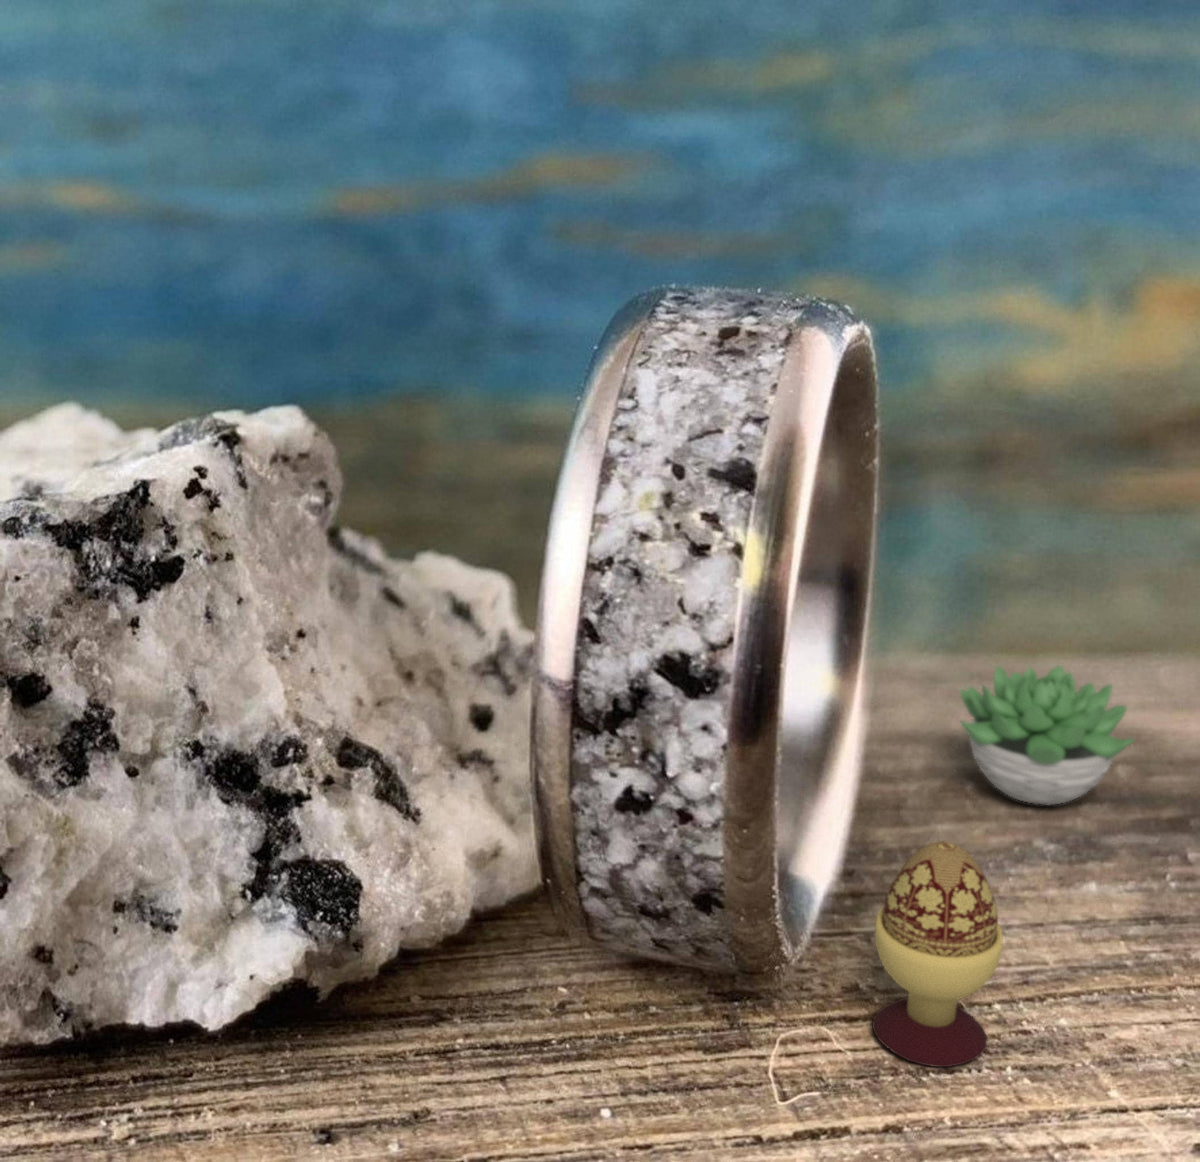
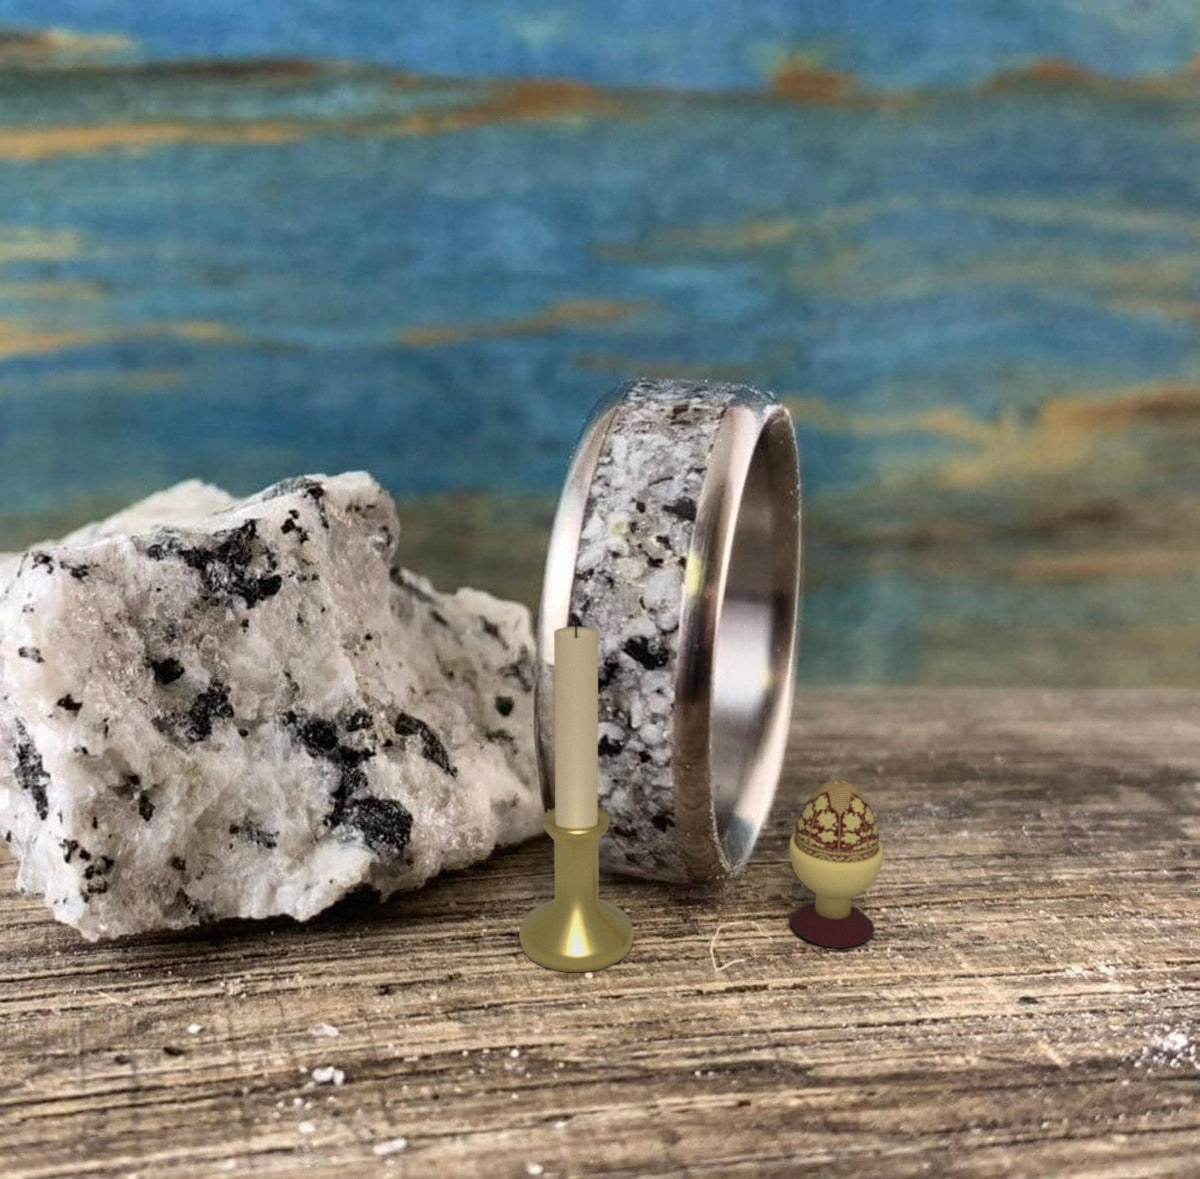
candle holder: none [509,627,664,1106] -> present [519,618,634,972]
succulent plant: present [961,666,1136,805] -> none [865,670,1000,775]

